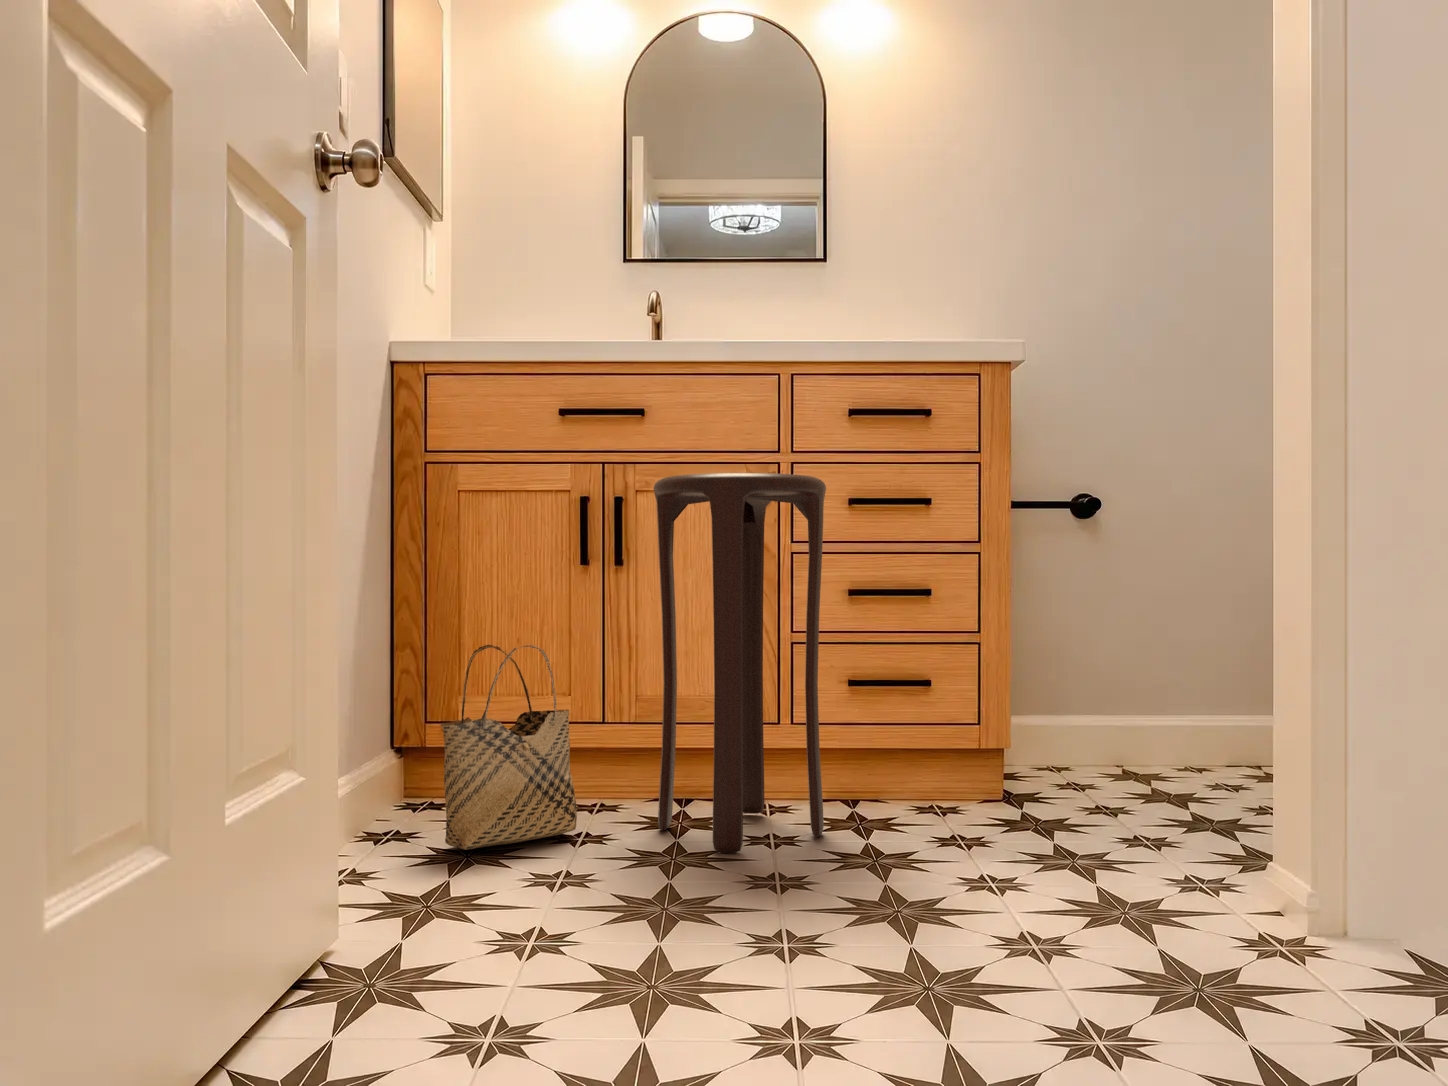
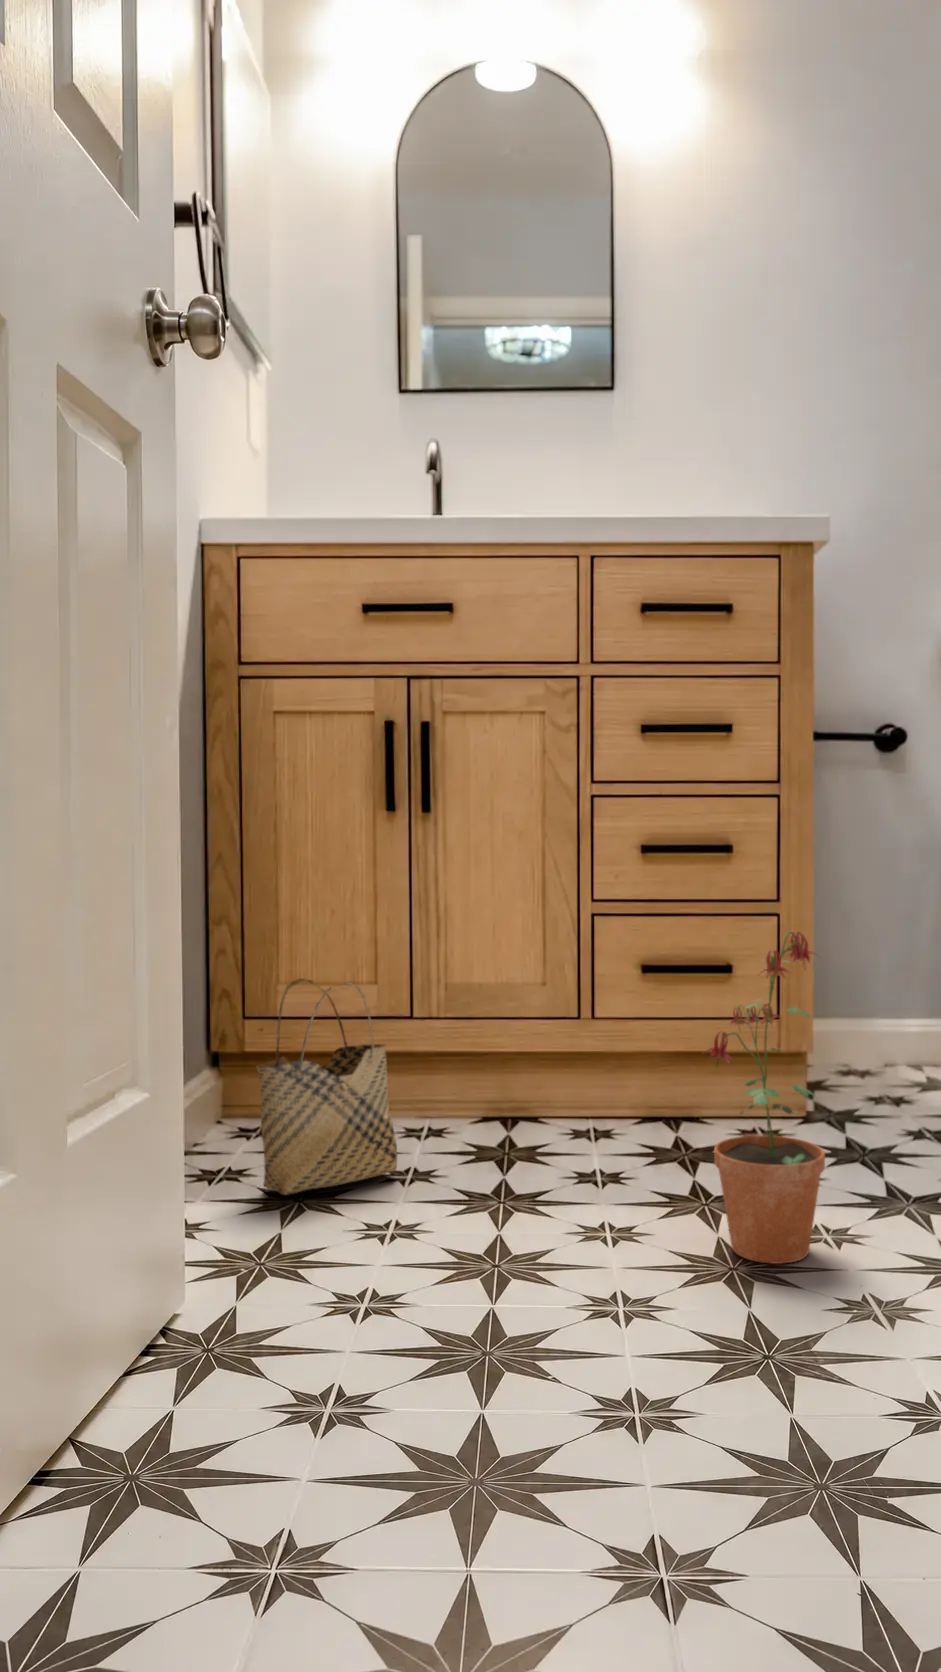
stool: present [654,473,826,853] -> none [470,797,657,1197]
potted plant: none [868,591,984,908] -> present [708,932,825,1264]

